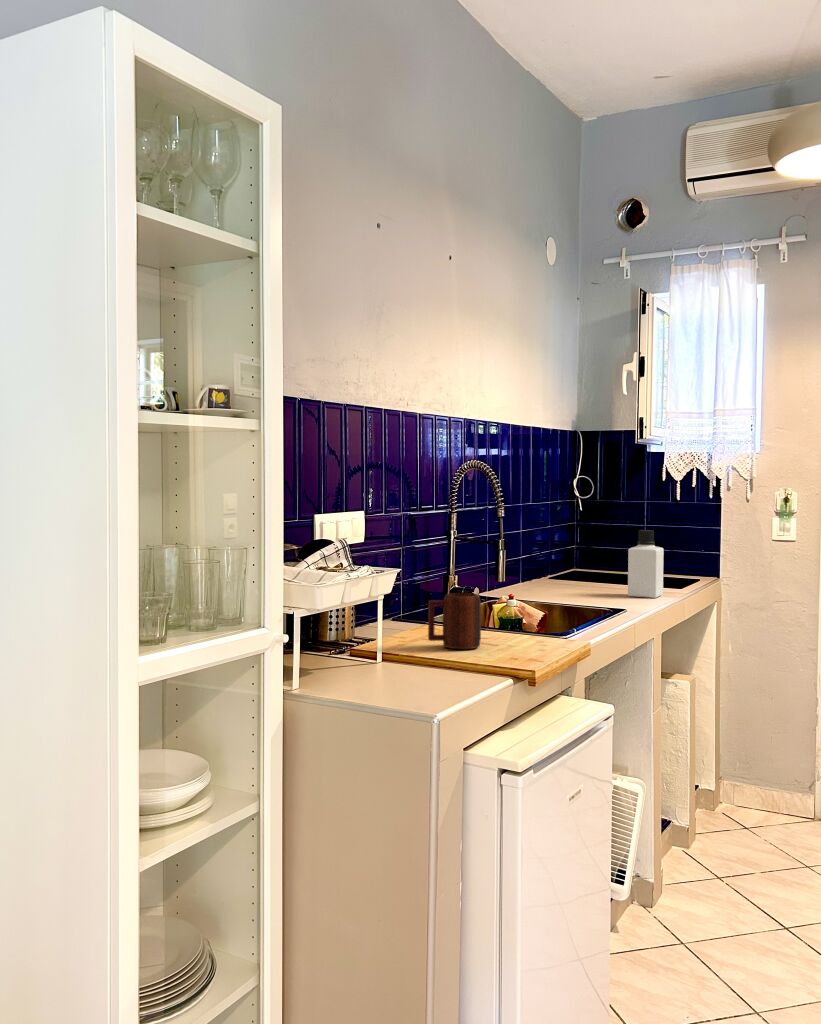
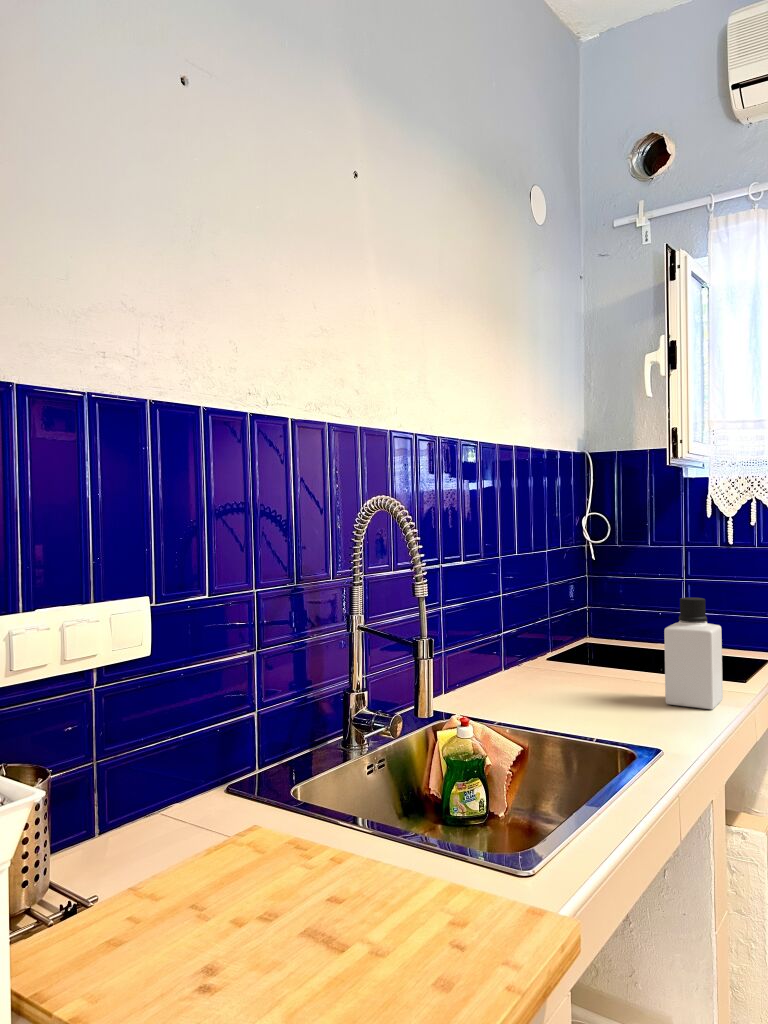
mug: present [428,593,481,649] -> none [192,802,320,964]

